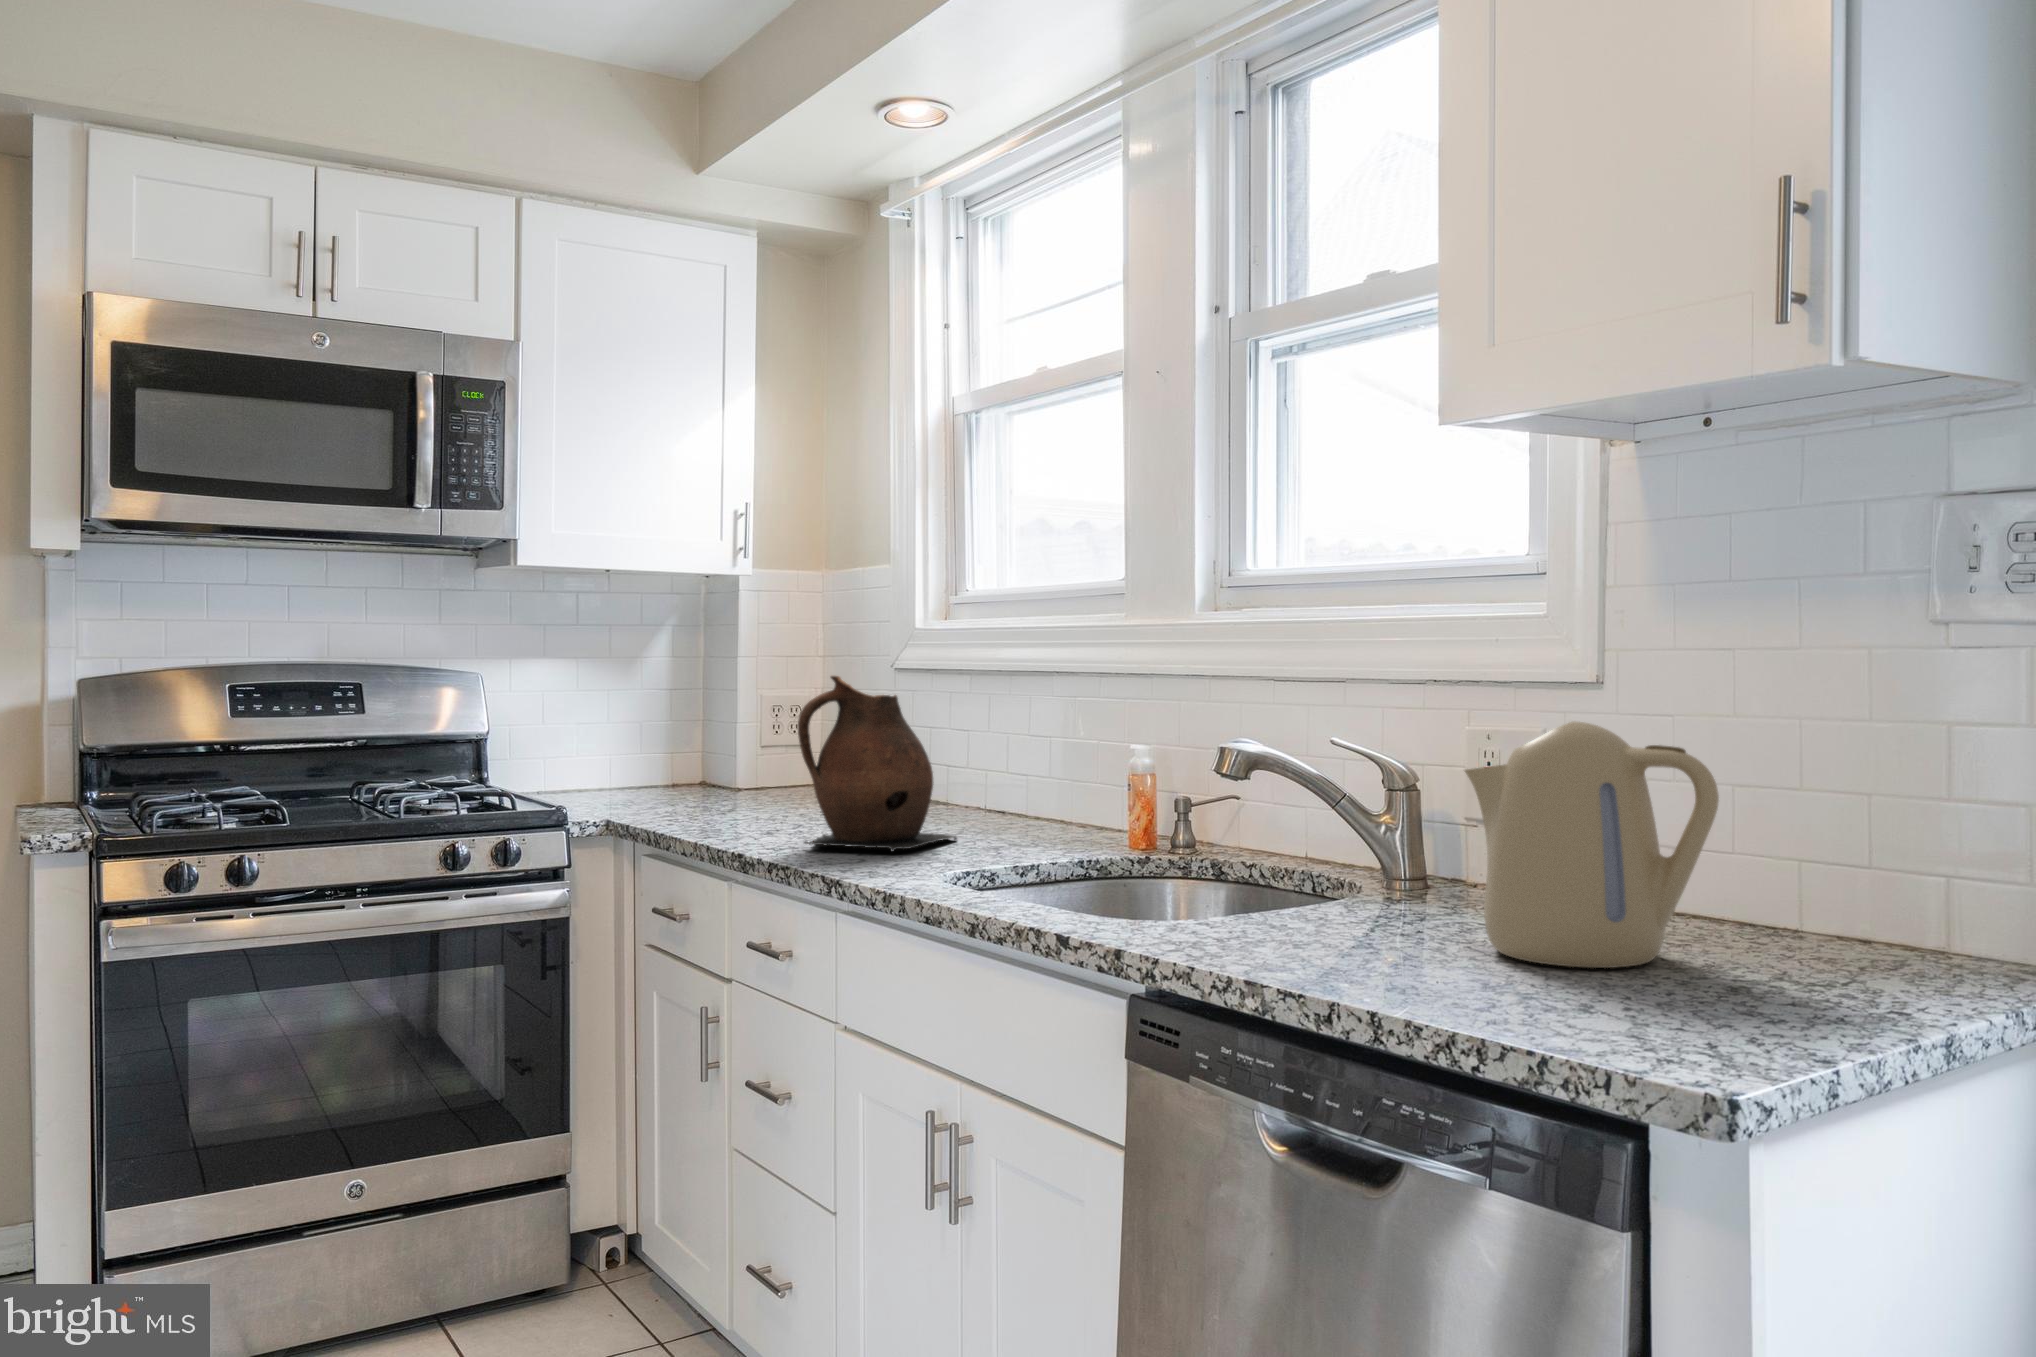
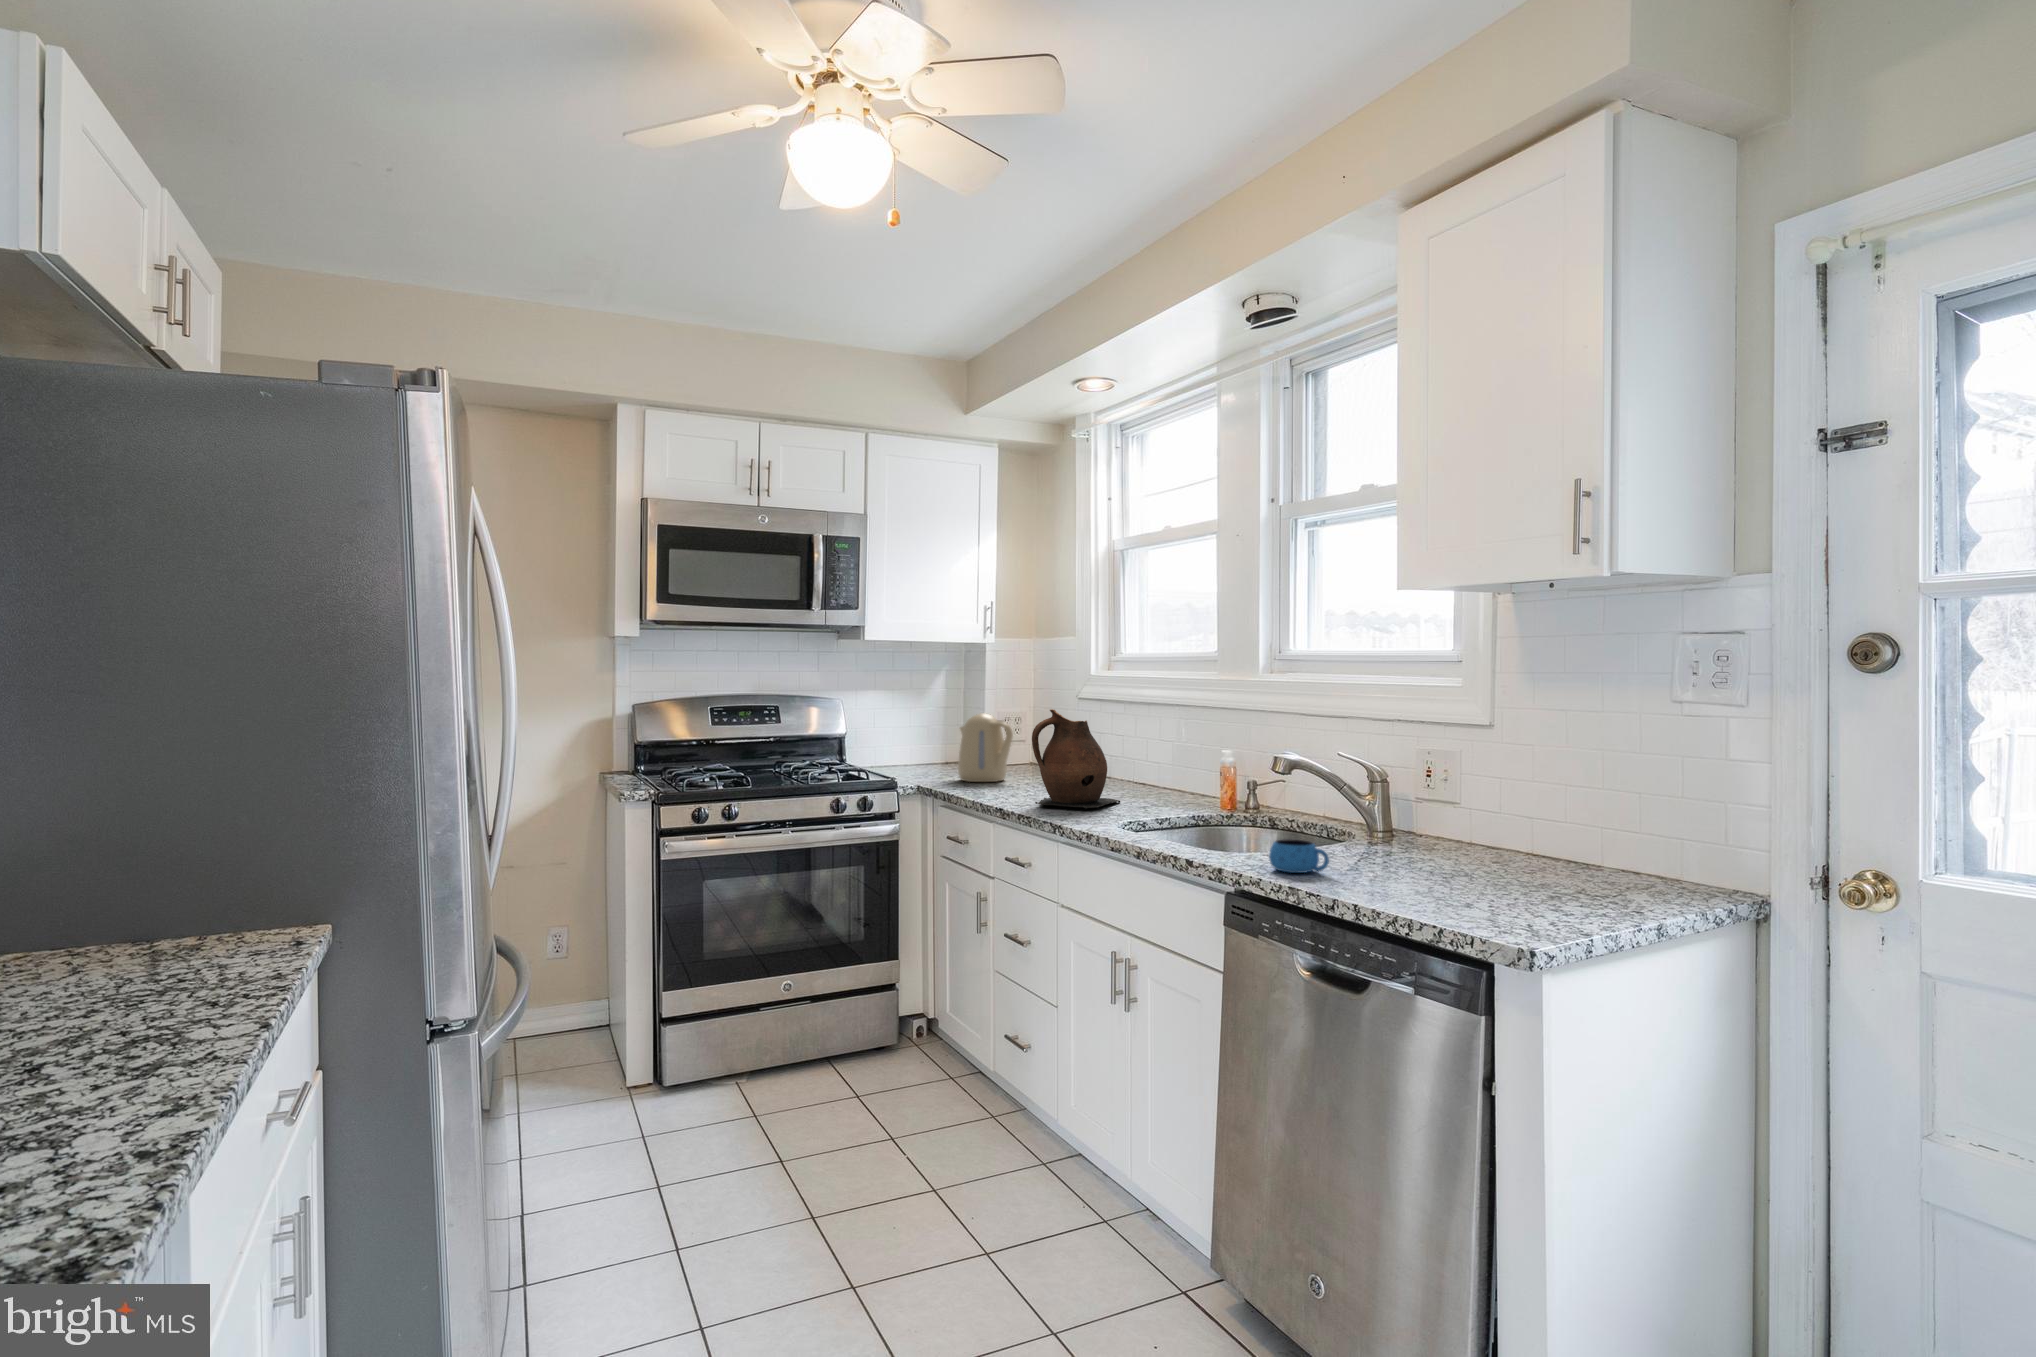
kettle: present [1465,721,1719,968] -> present [958,713,1013,782]
mug: none [1209,892,1319,954] -> present [1269,839,1329,873]

